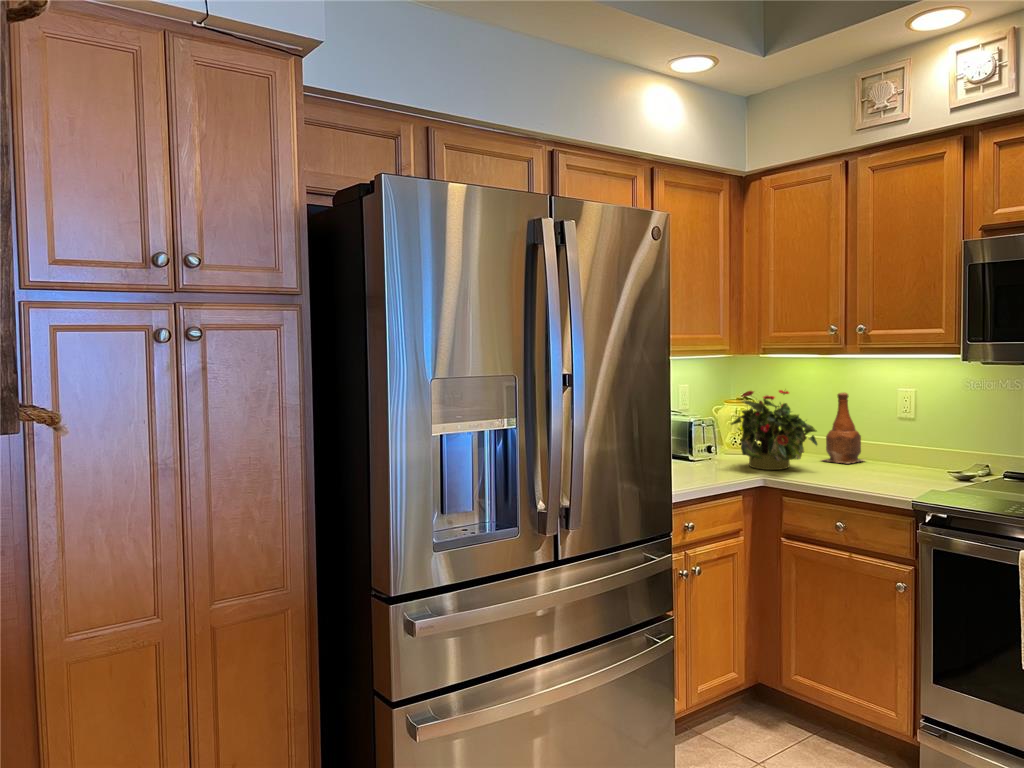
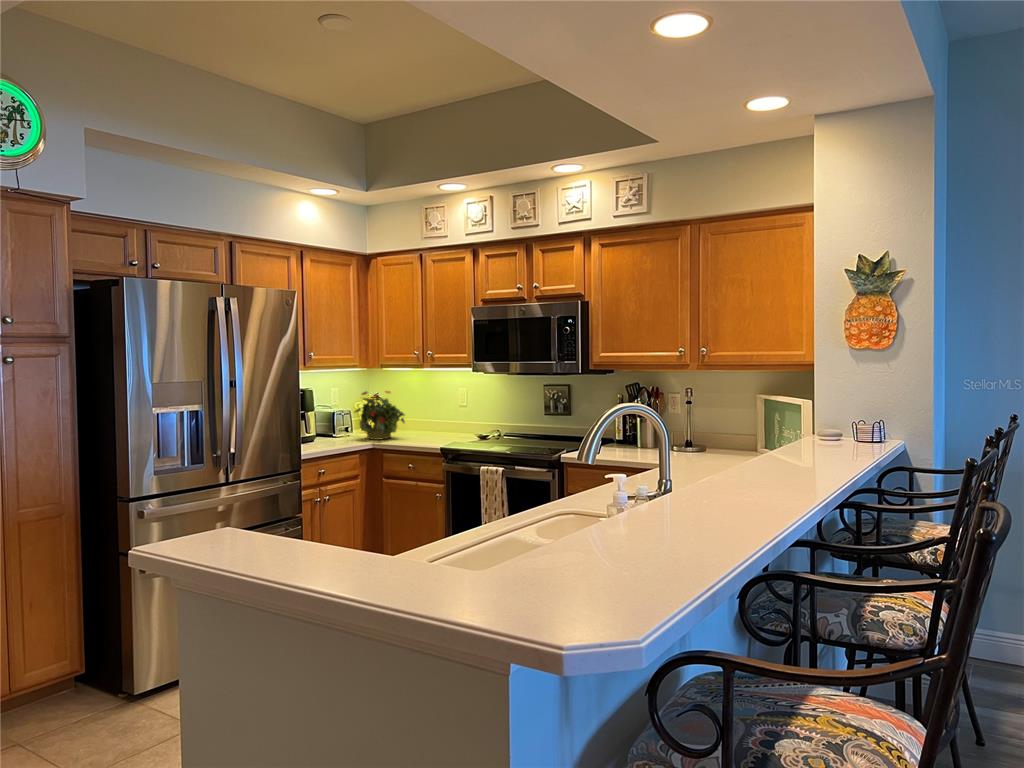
bottle: present [824,392,864,464] -> none [414,392,441,435]

